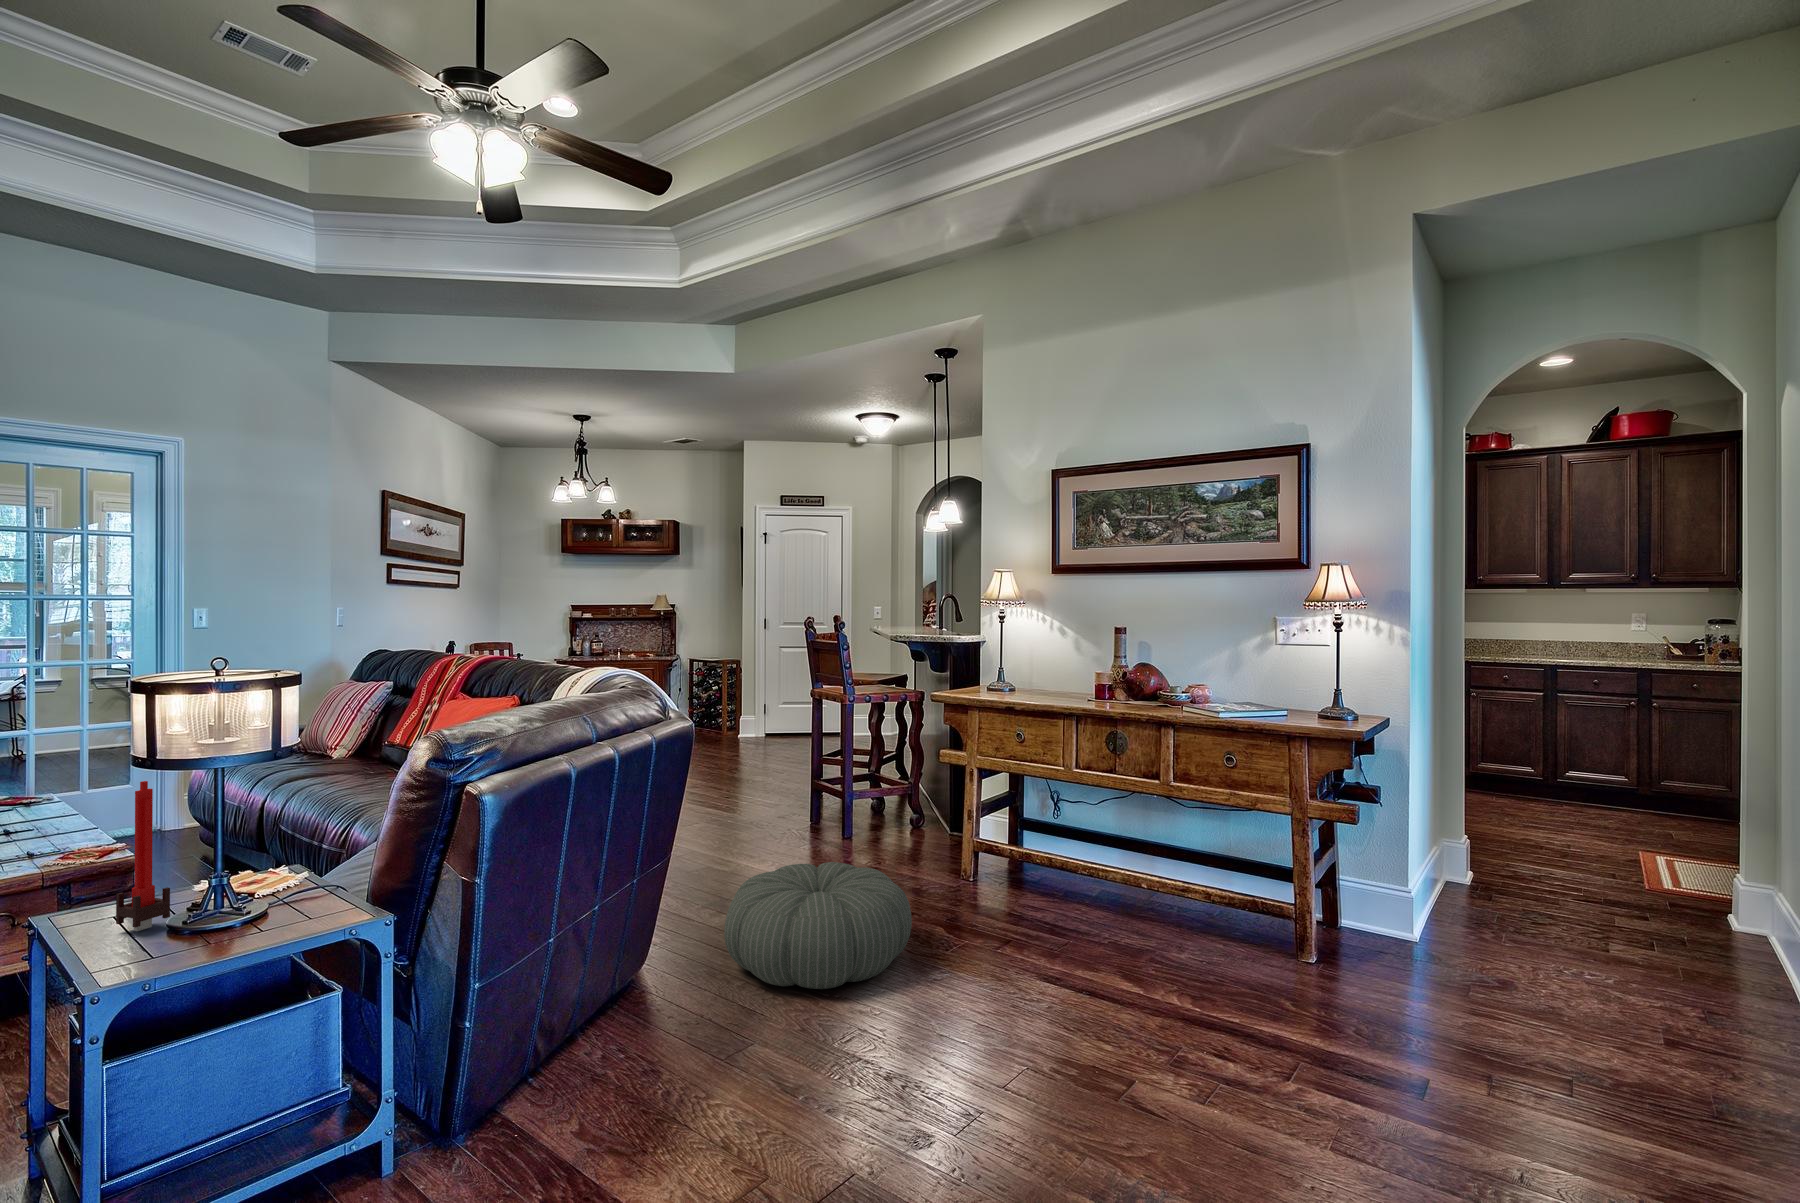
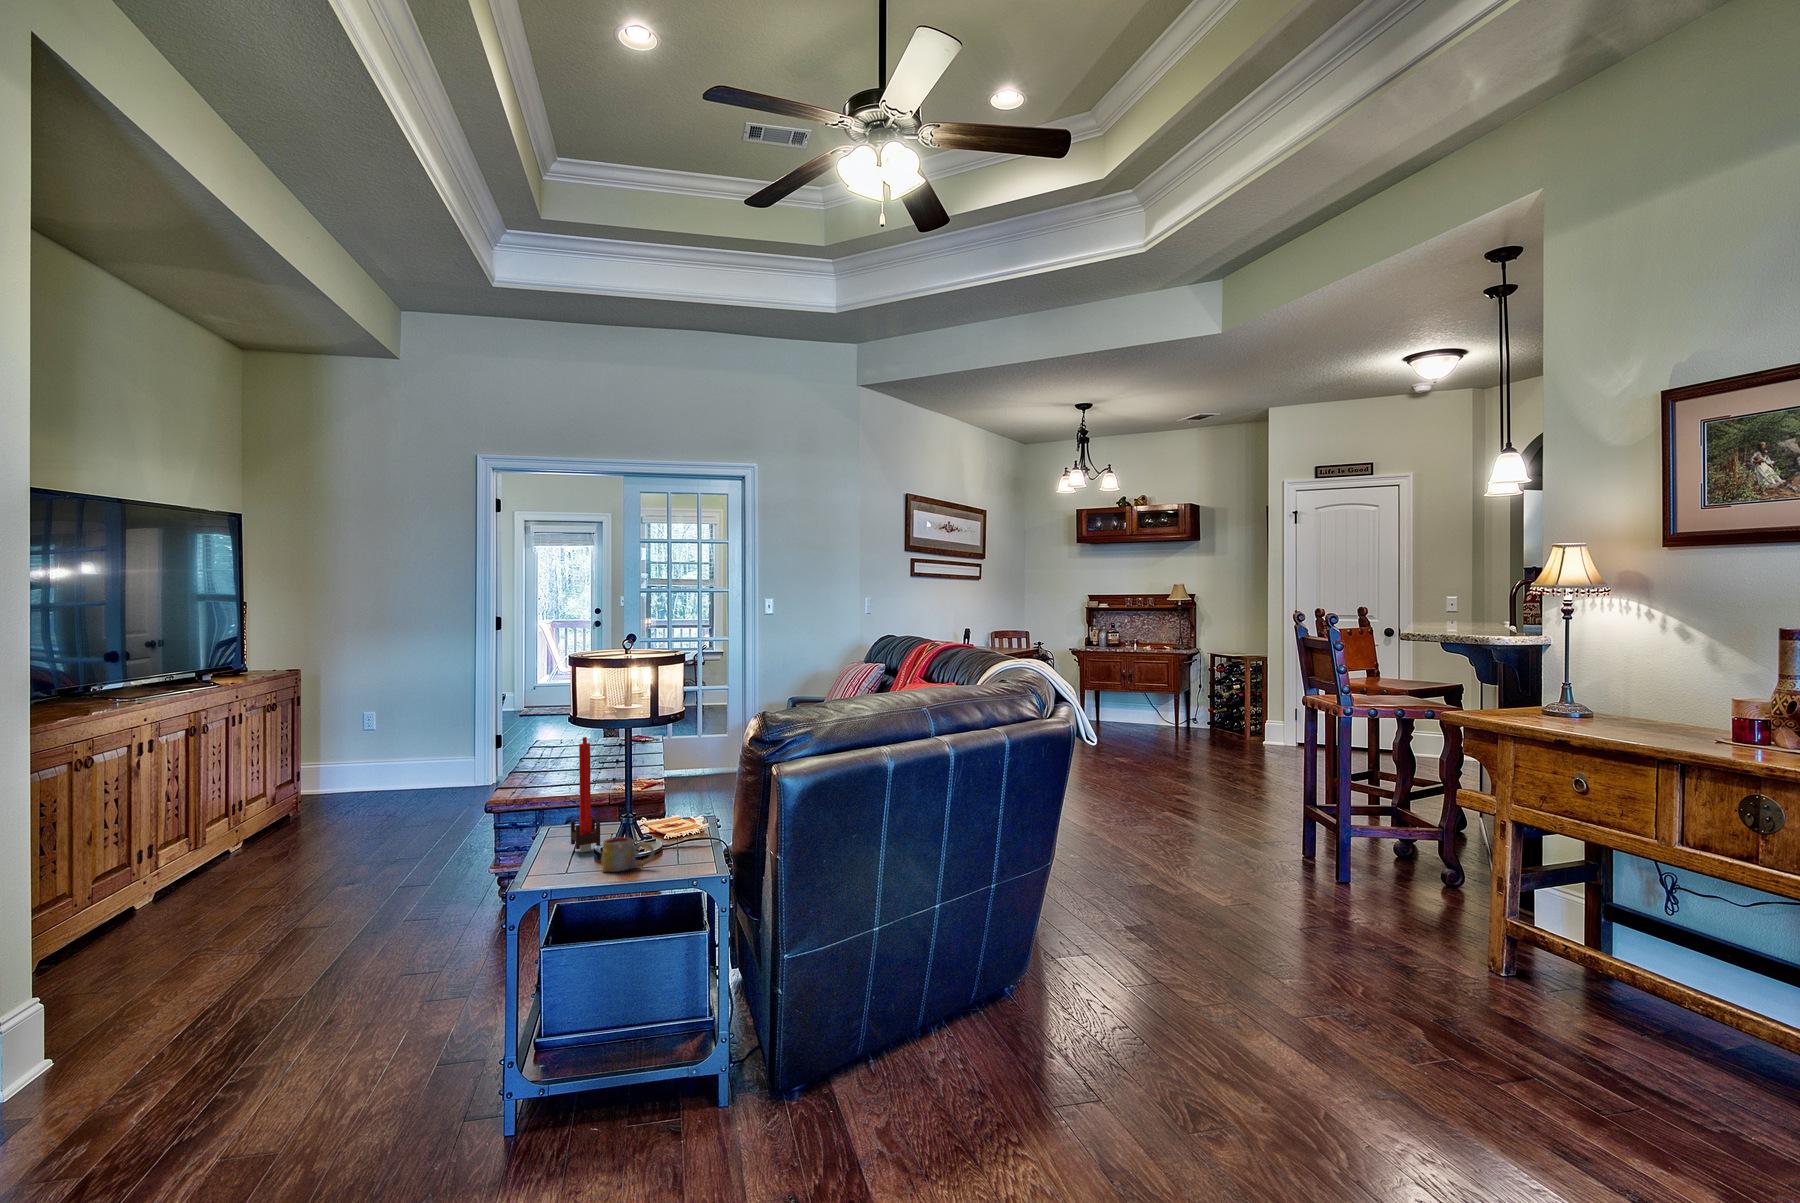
pouf: present [724,862,912,989] -> none [1105,905,1348,1070]
mug: none [199,896,280,944] -> present [601,837,654,872]

